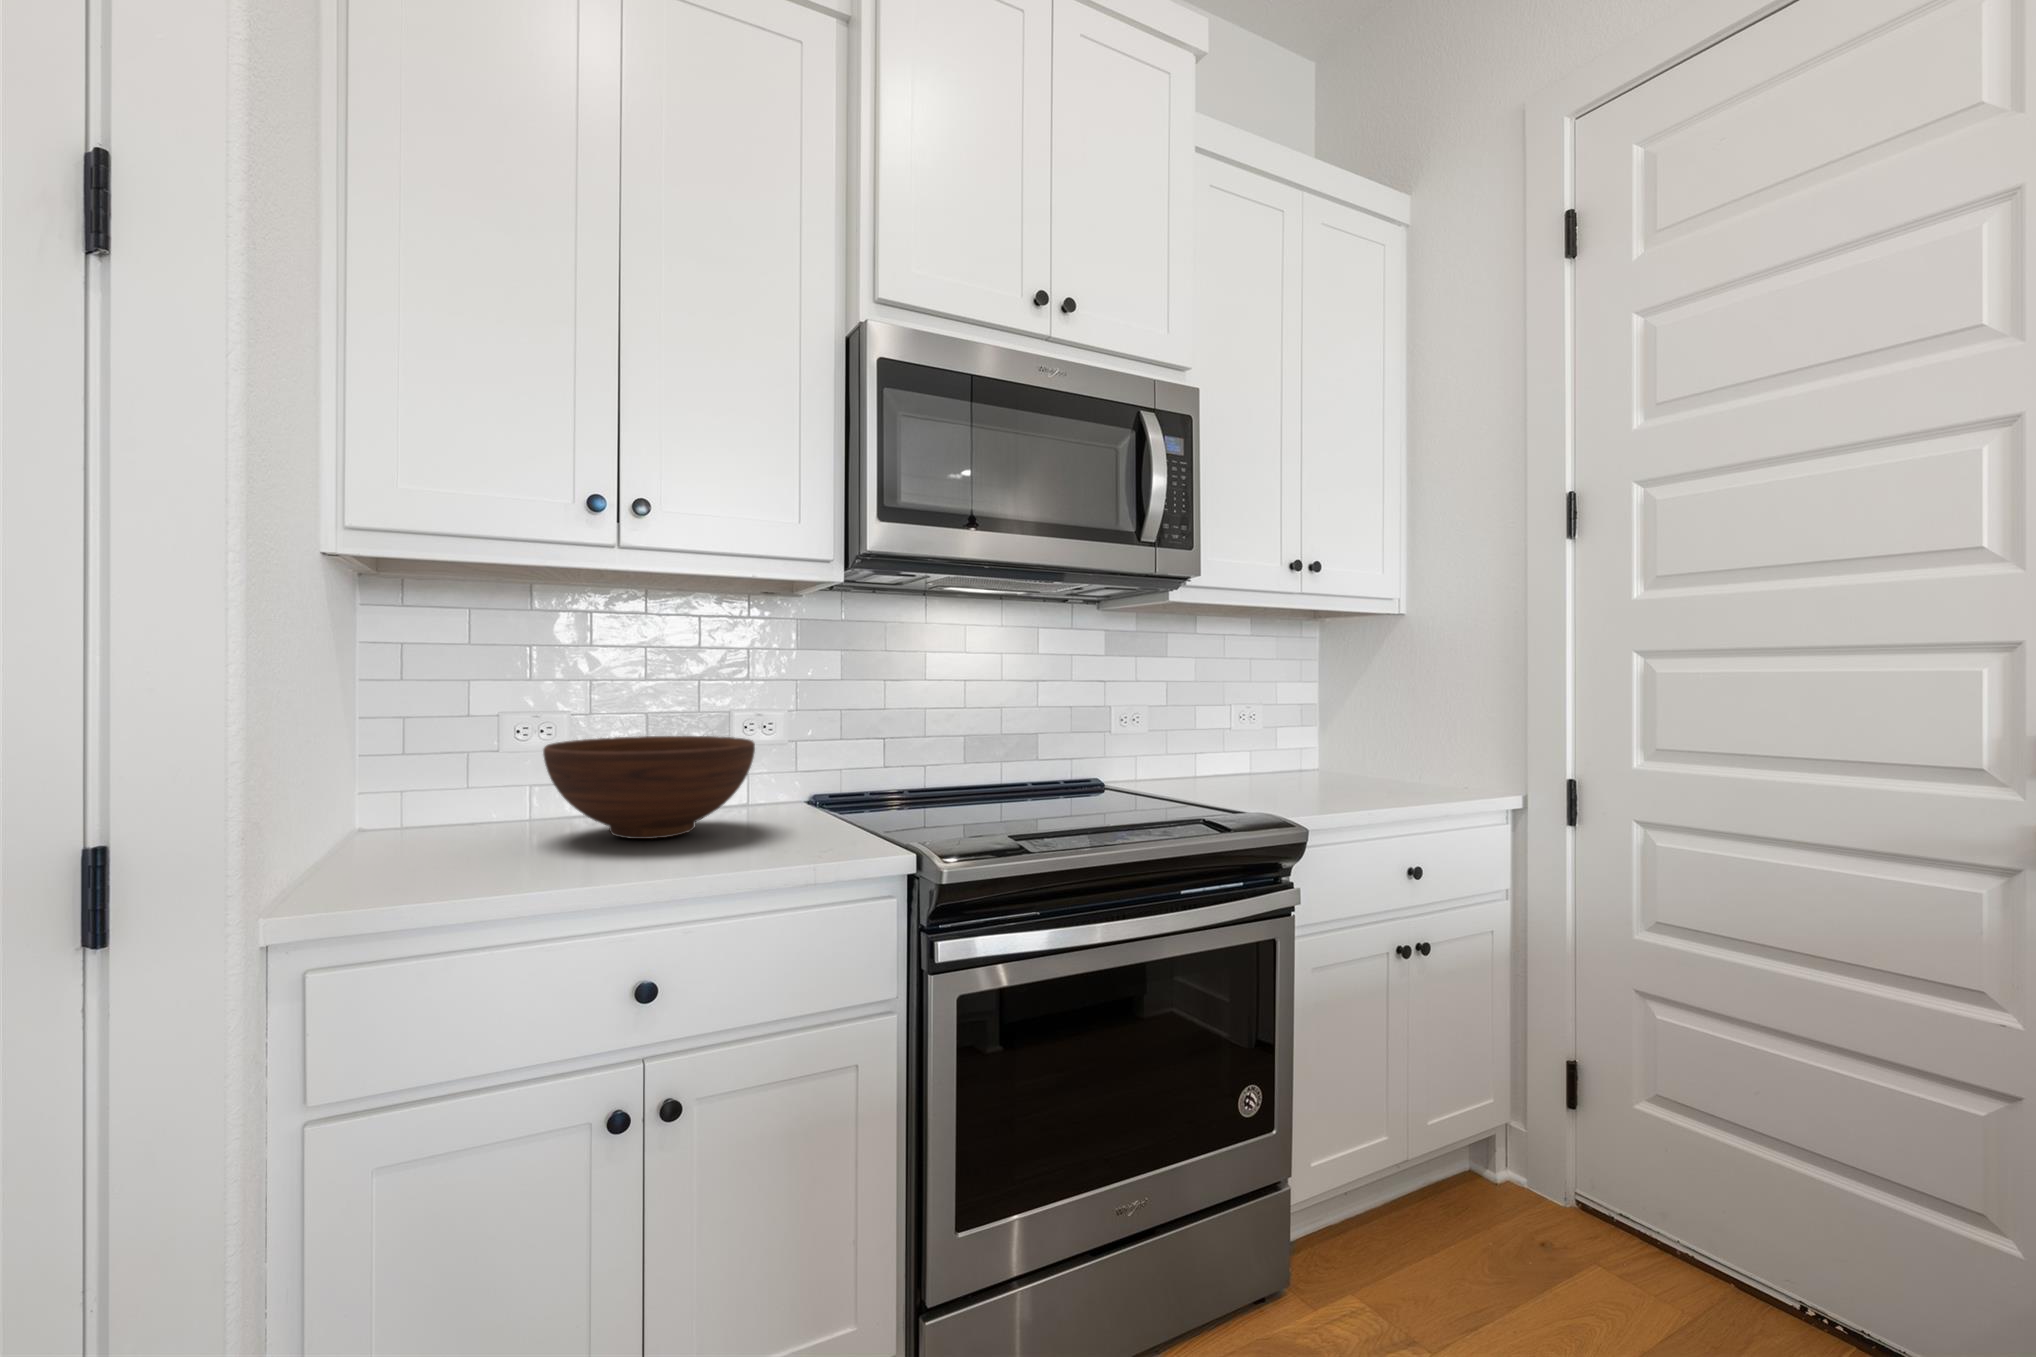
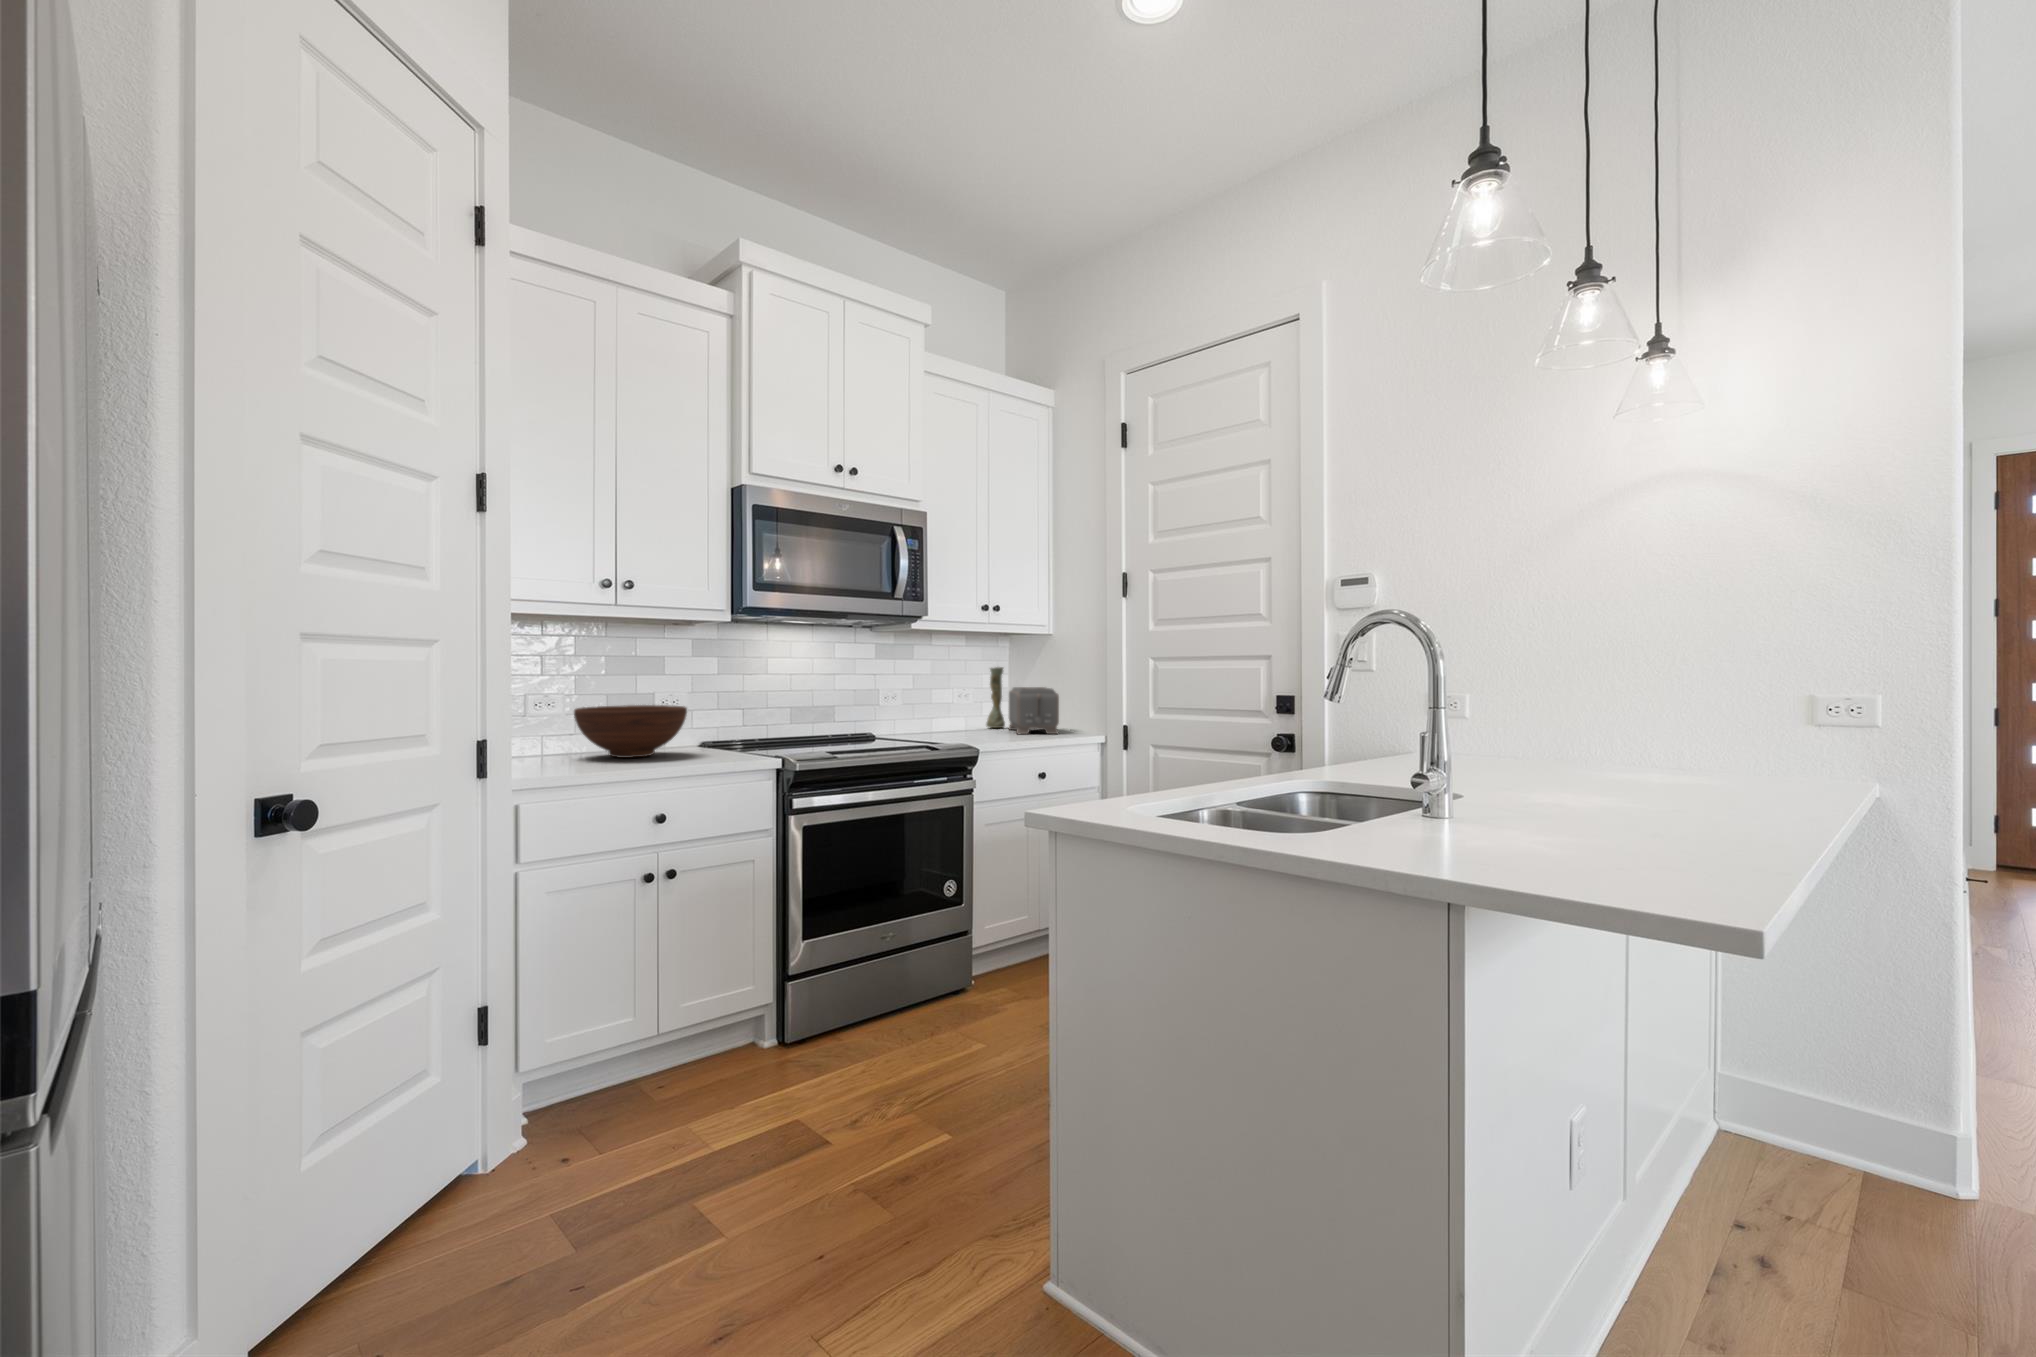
vase: none [1284,672,1317,773] -> present [986,667,1005,728]
toaster: none [1324,706,1429,791] -> present [1009,687,1059,734]

